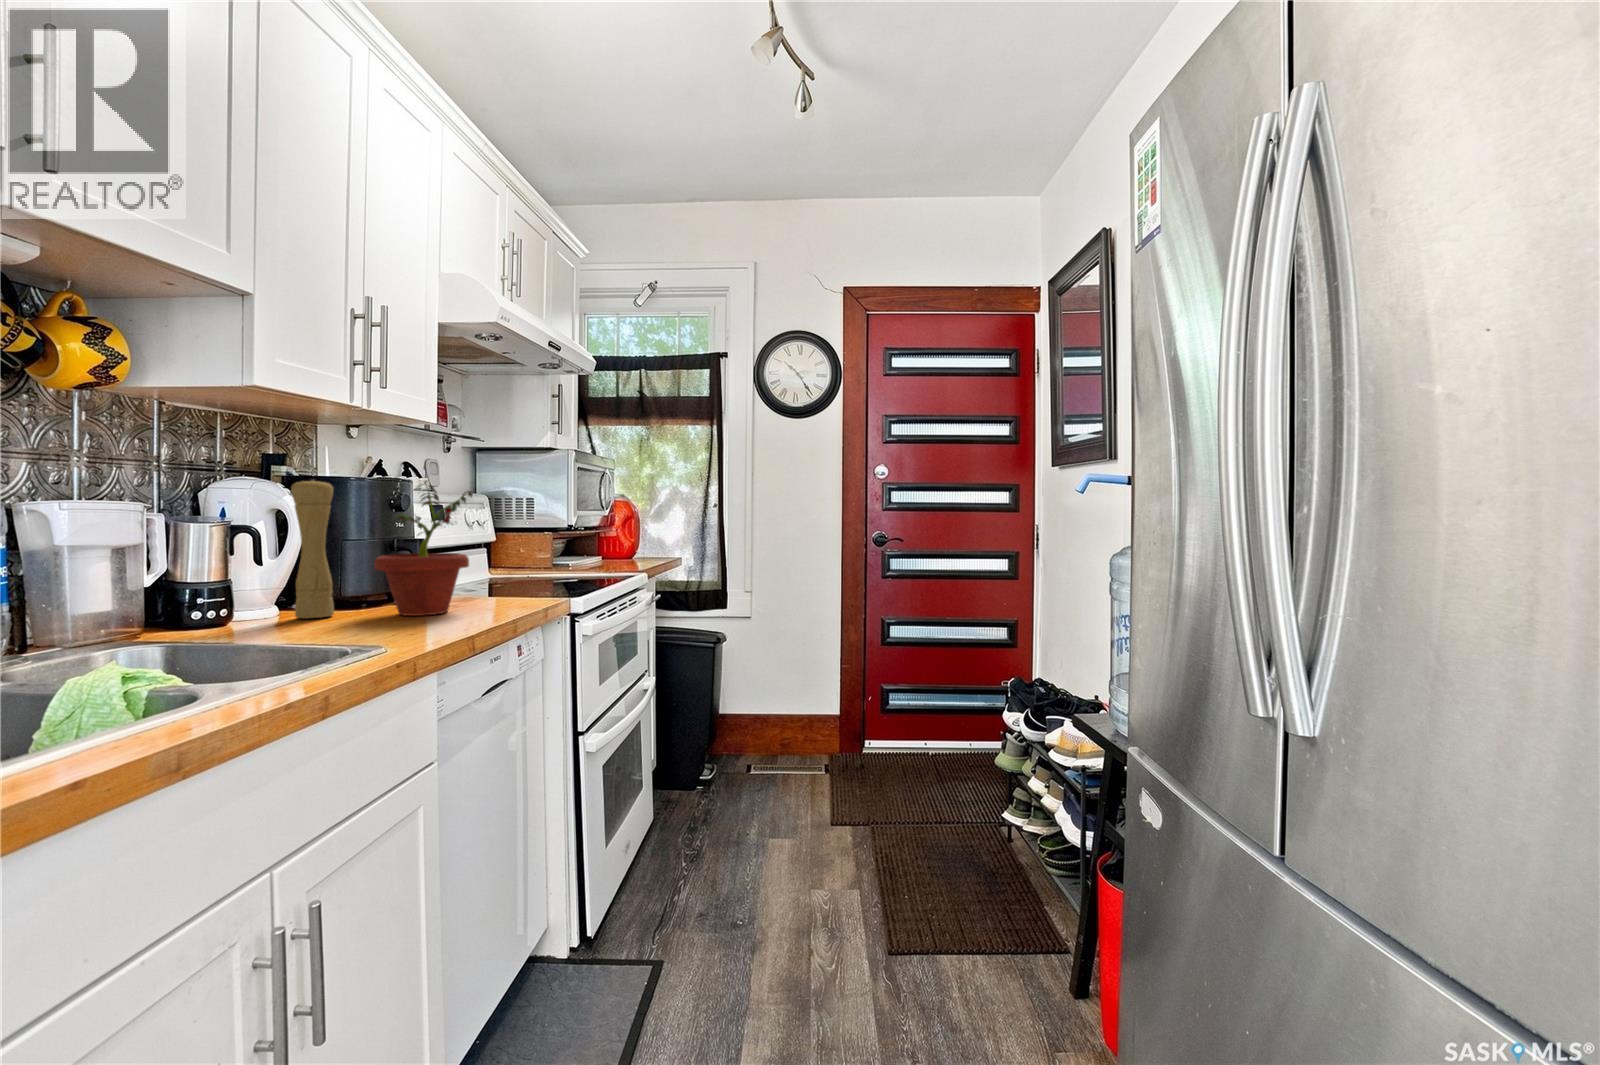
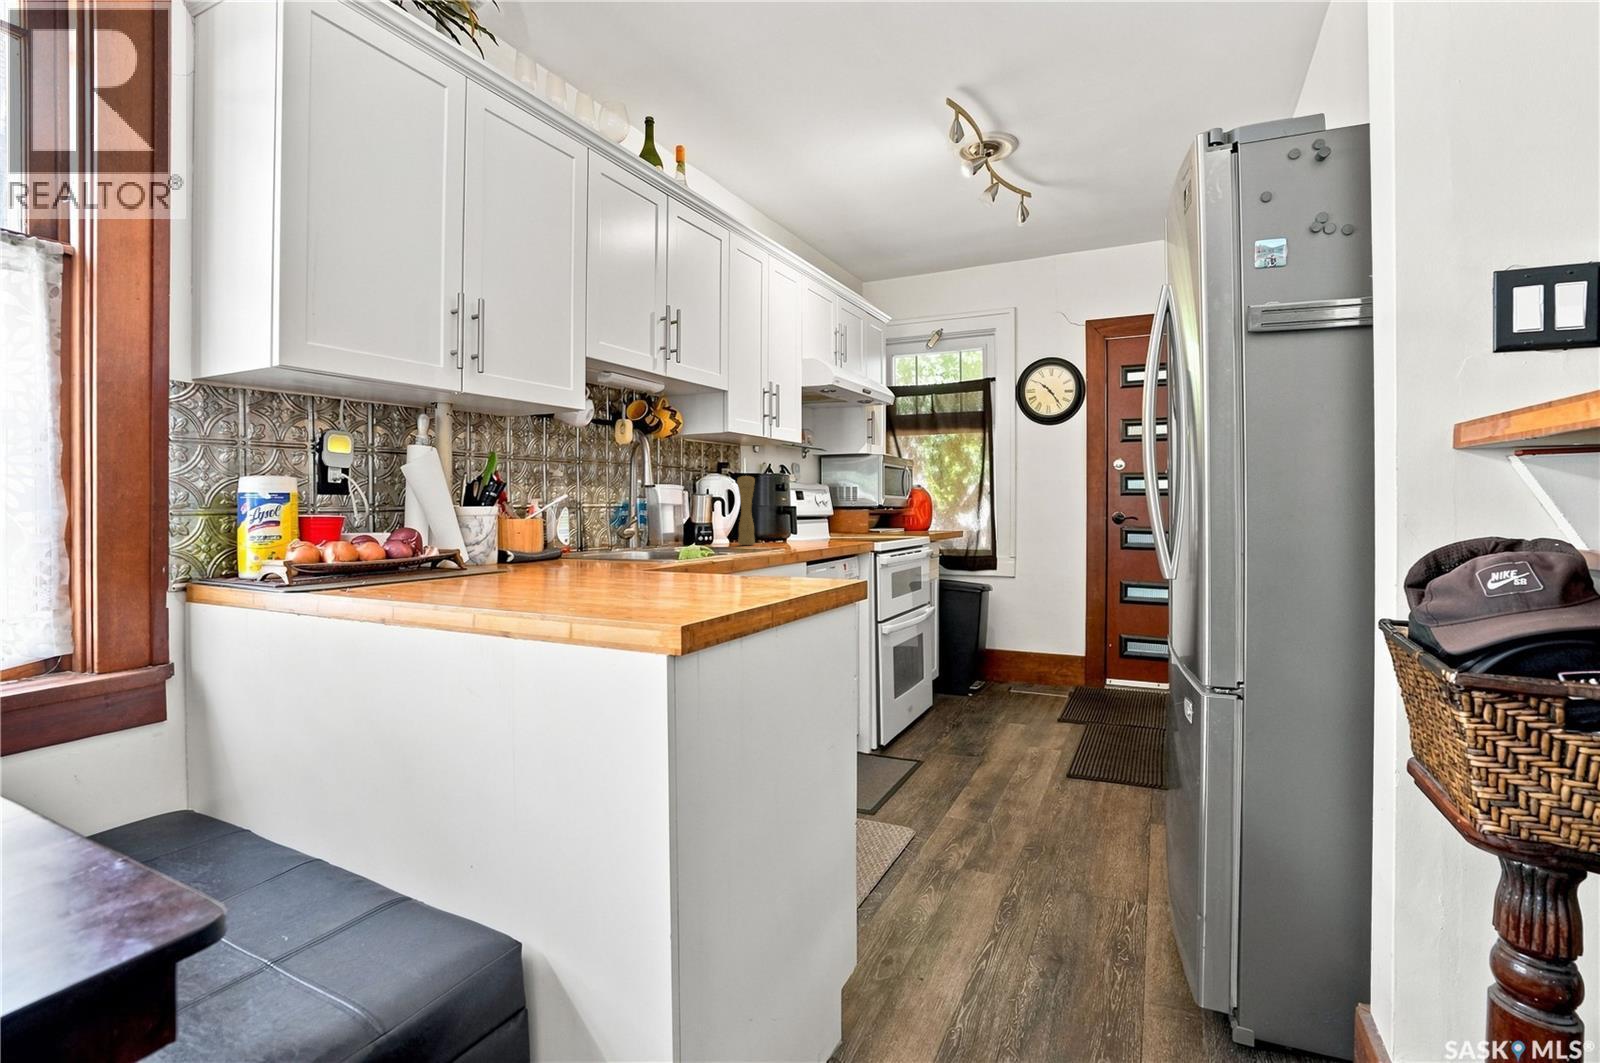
potted plant: present [374,481,473,616] -> none [773,475,822,545]

